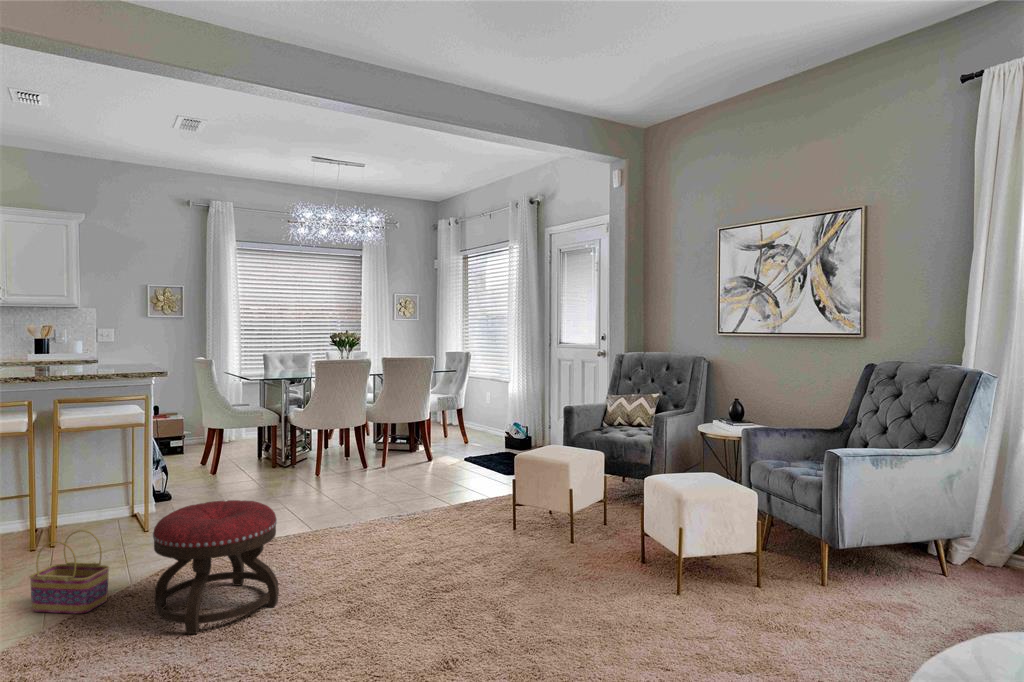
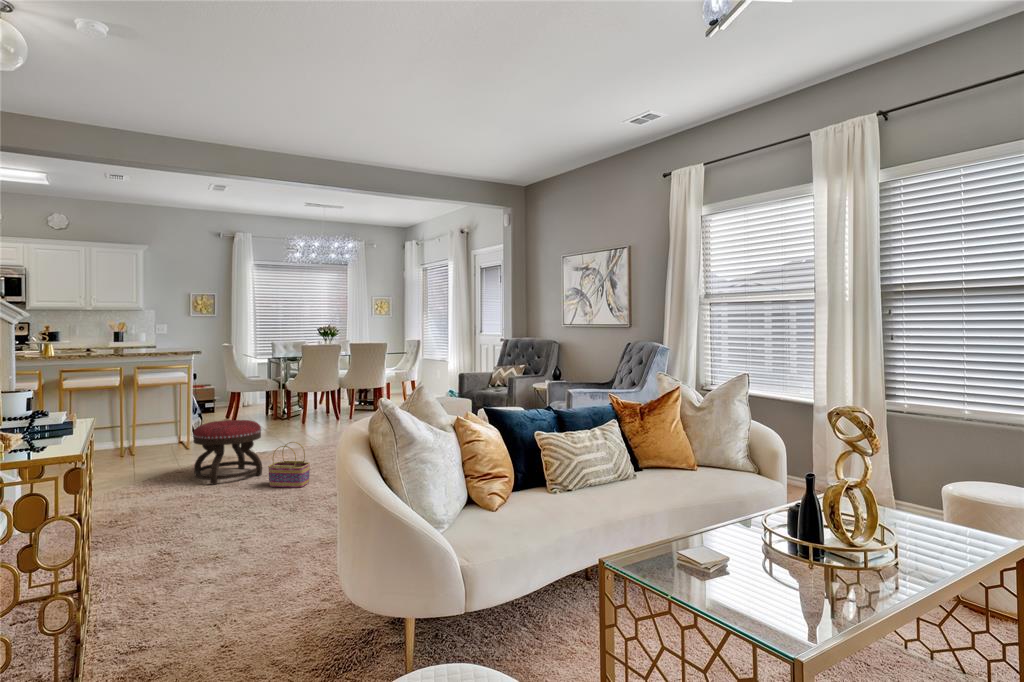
basket: present [30,530,109,614] -> present [268,442,310,488]

